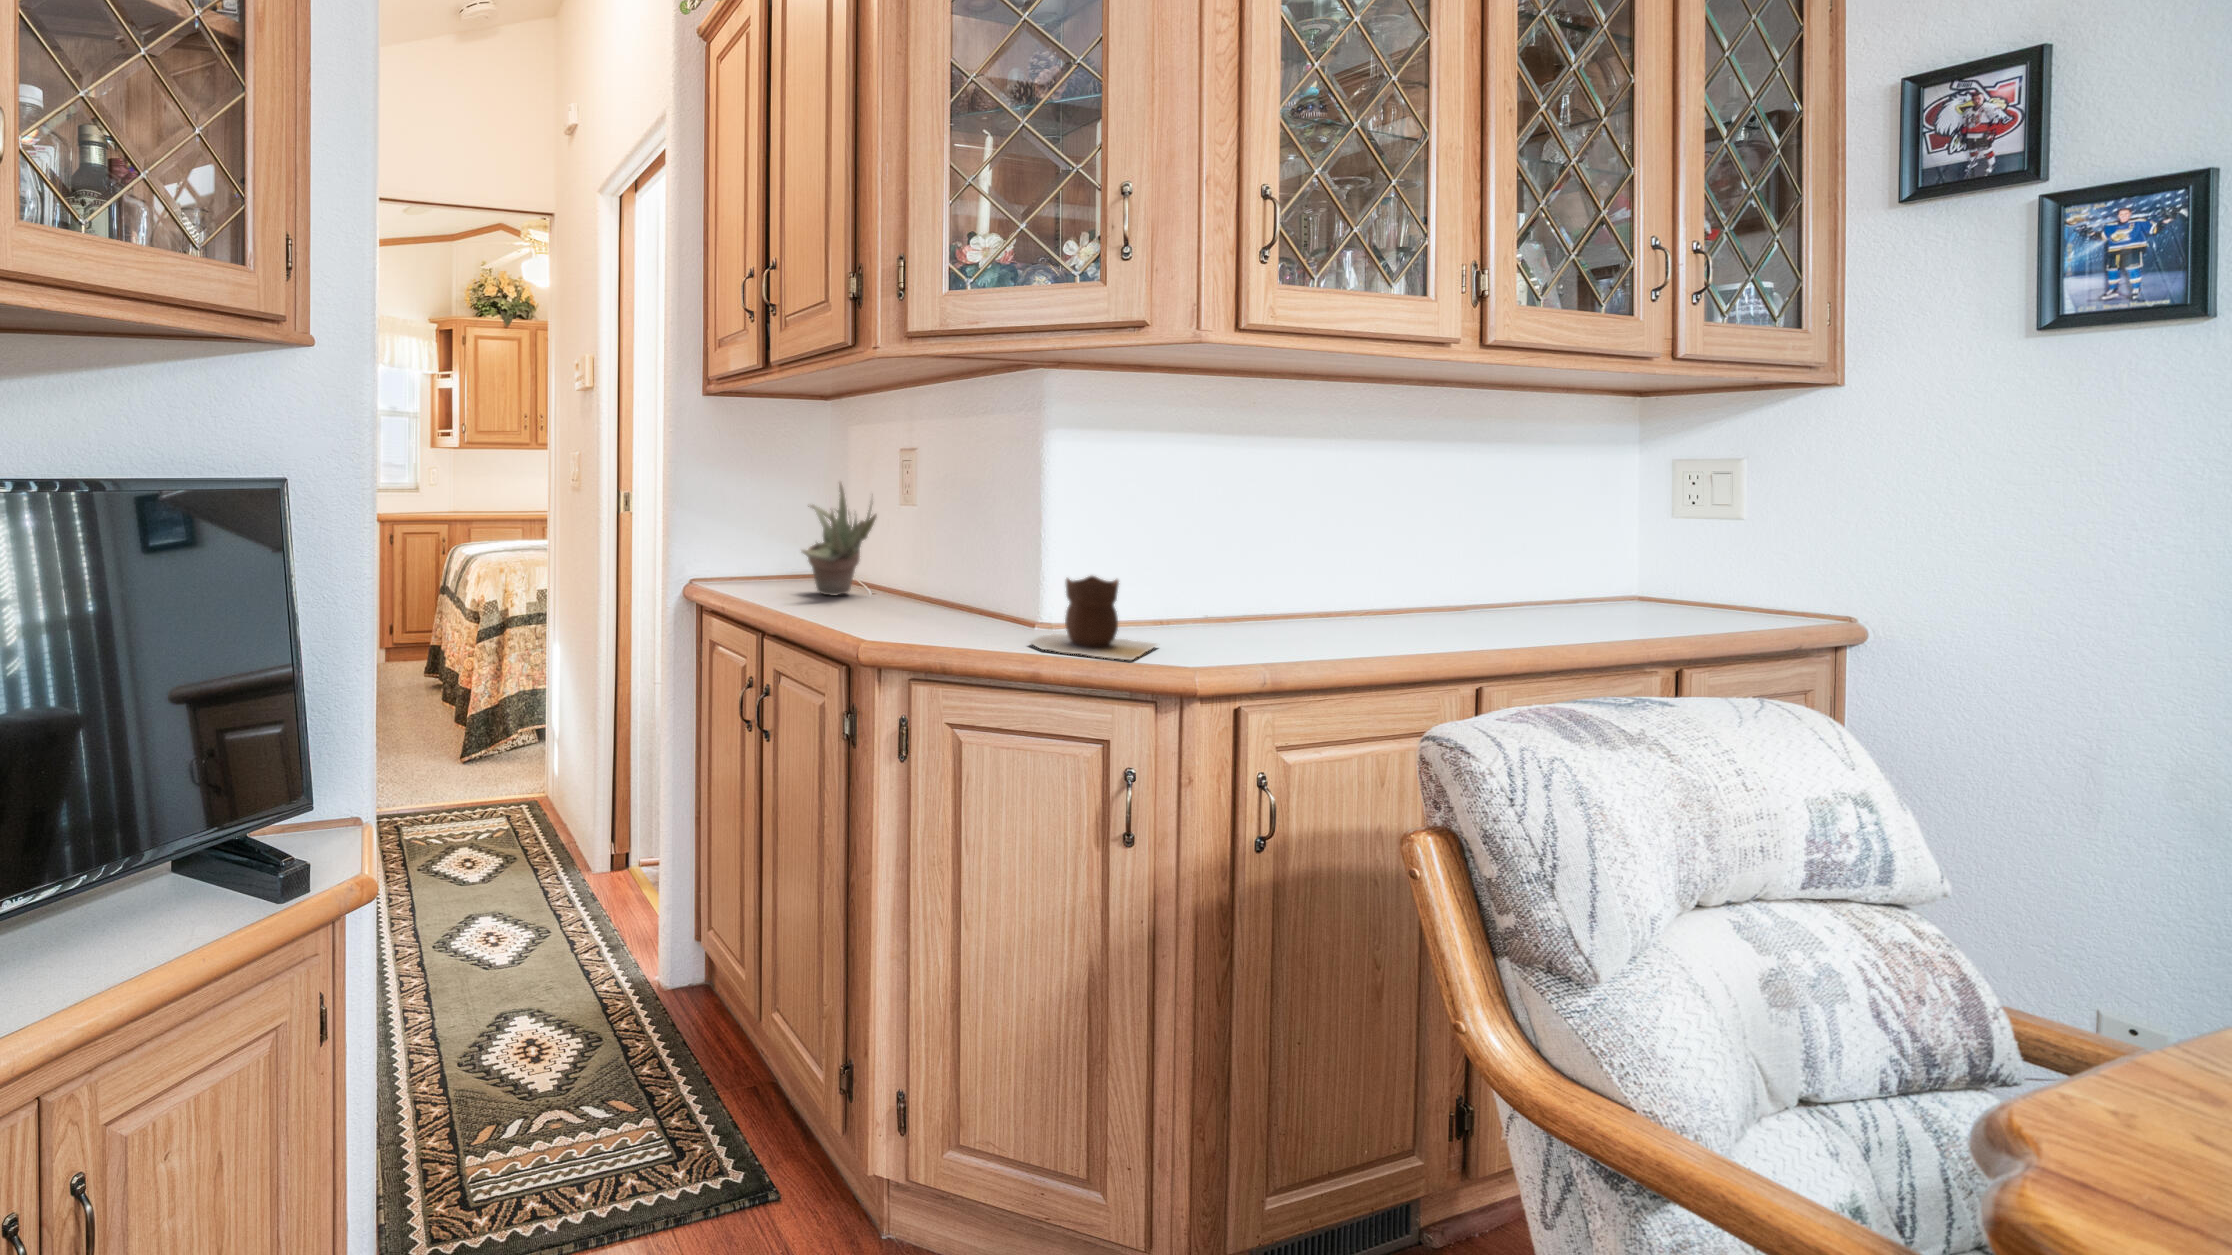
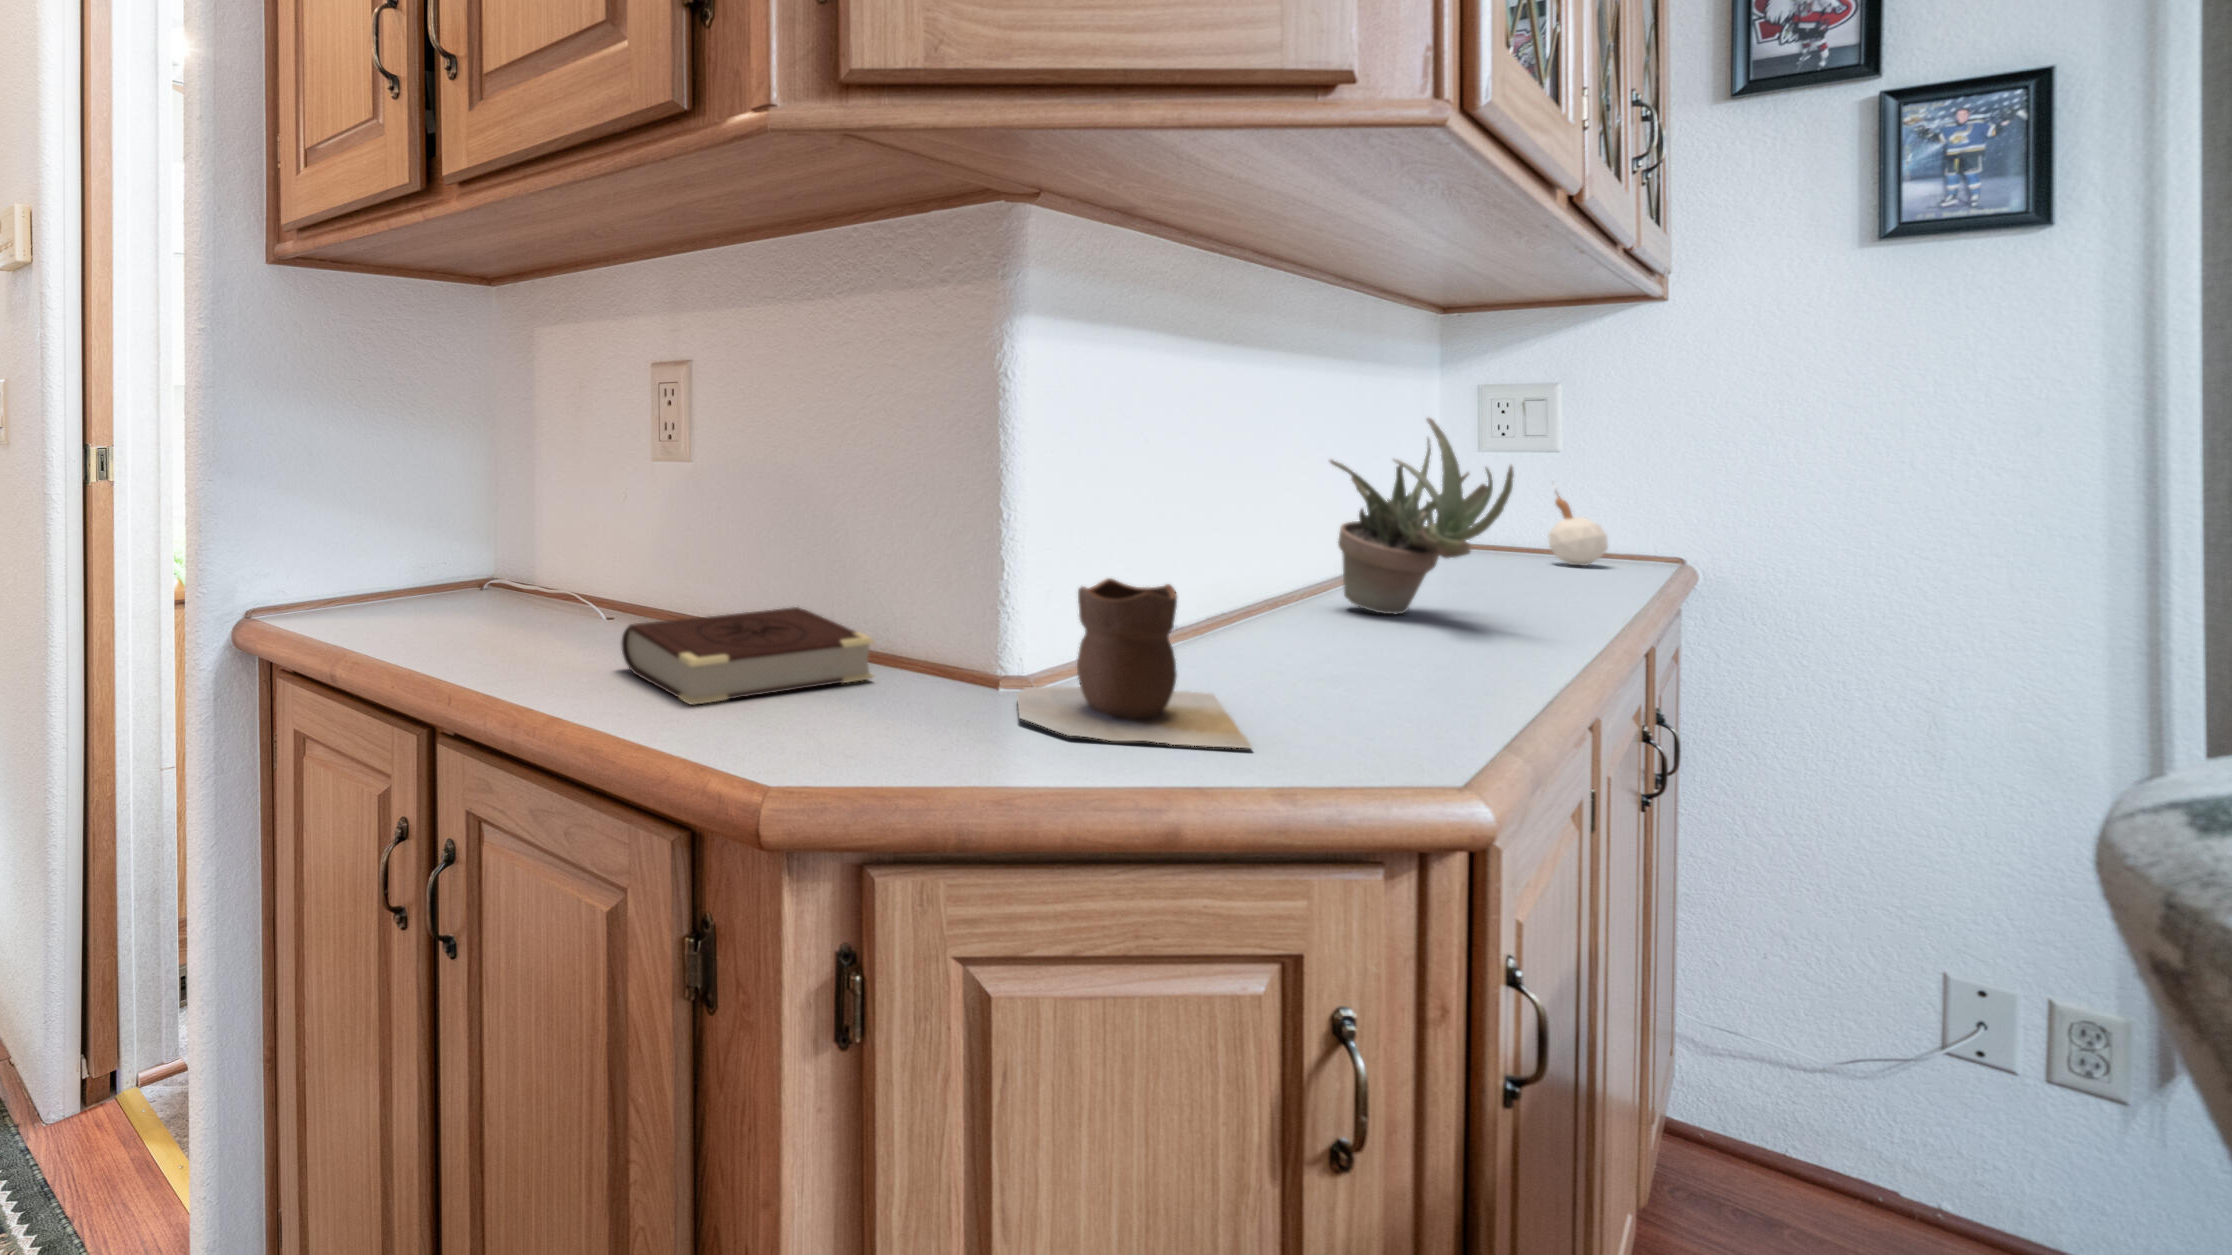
succulent plant: present [802,482,876,595] -> present [1330,418,1514,614]
candle: none [1687,544,1744,617] -> present [1549,485,1608,565]
book: none [855,590,981,628] -> present [622,607,874,705]

